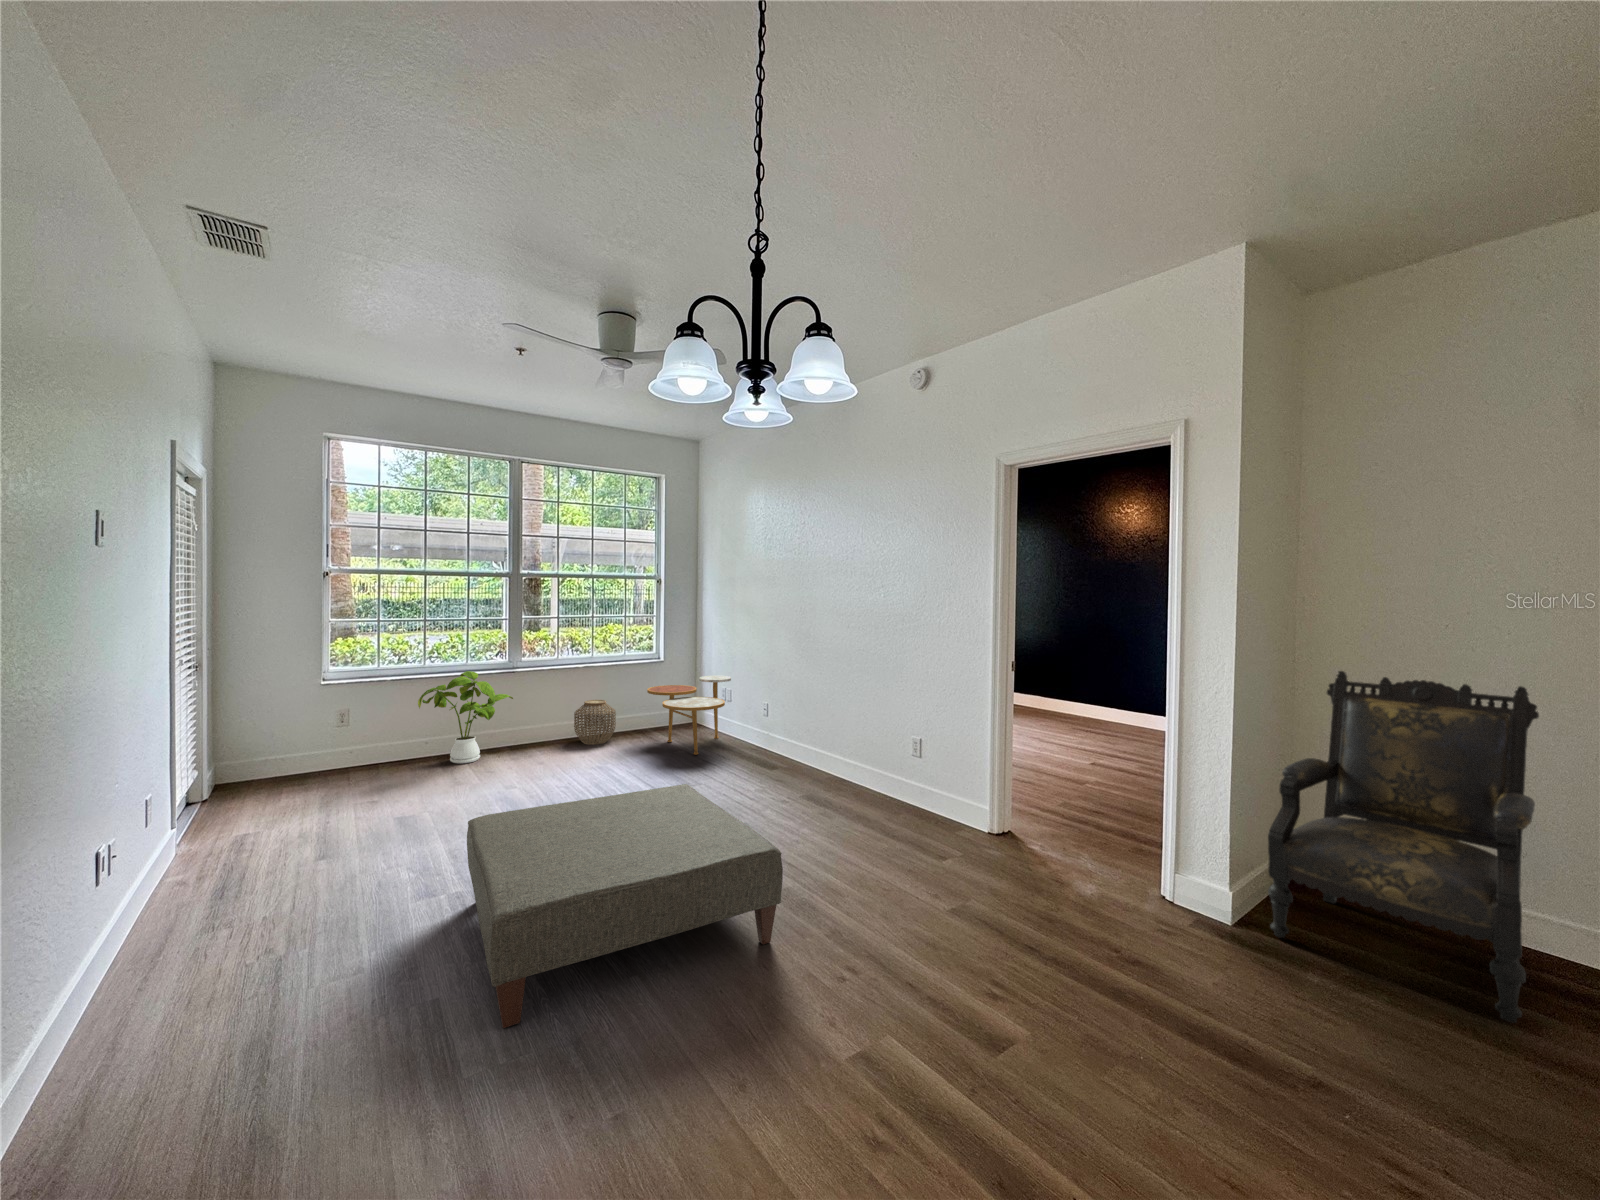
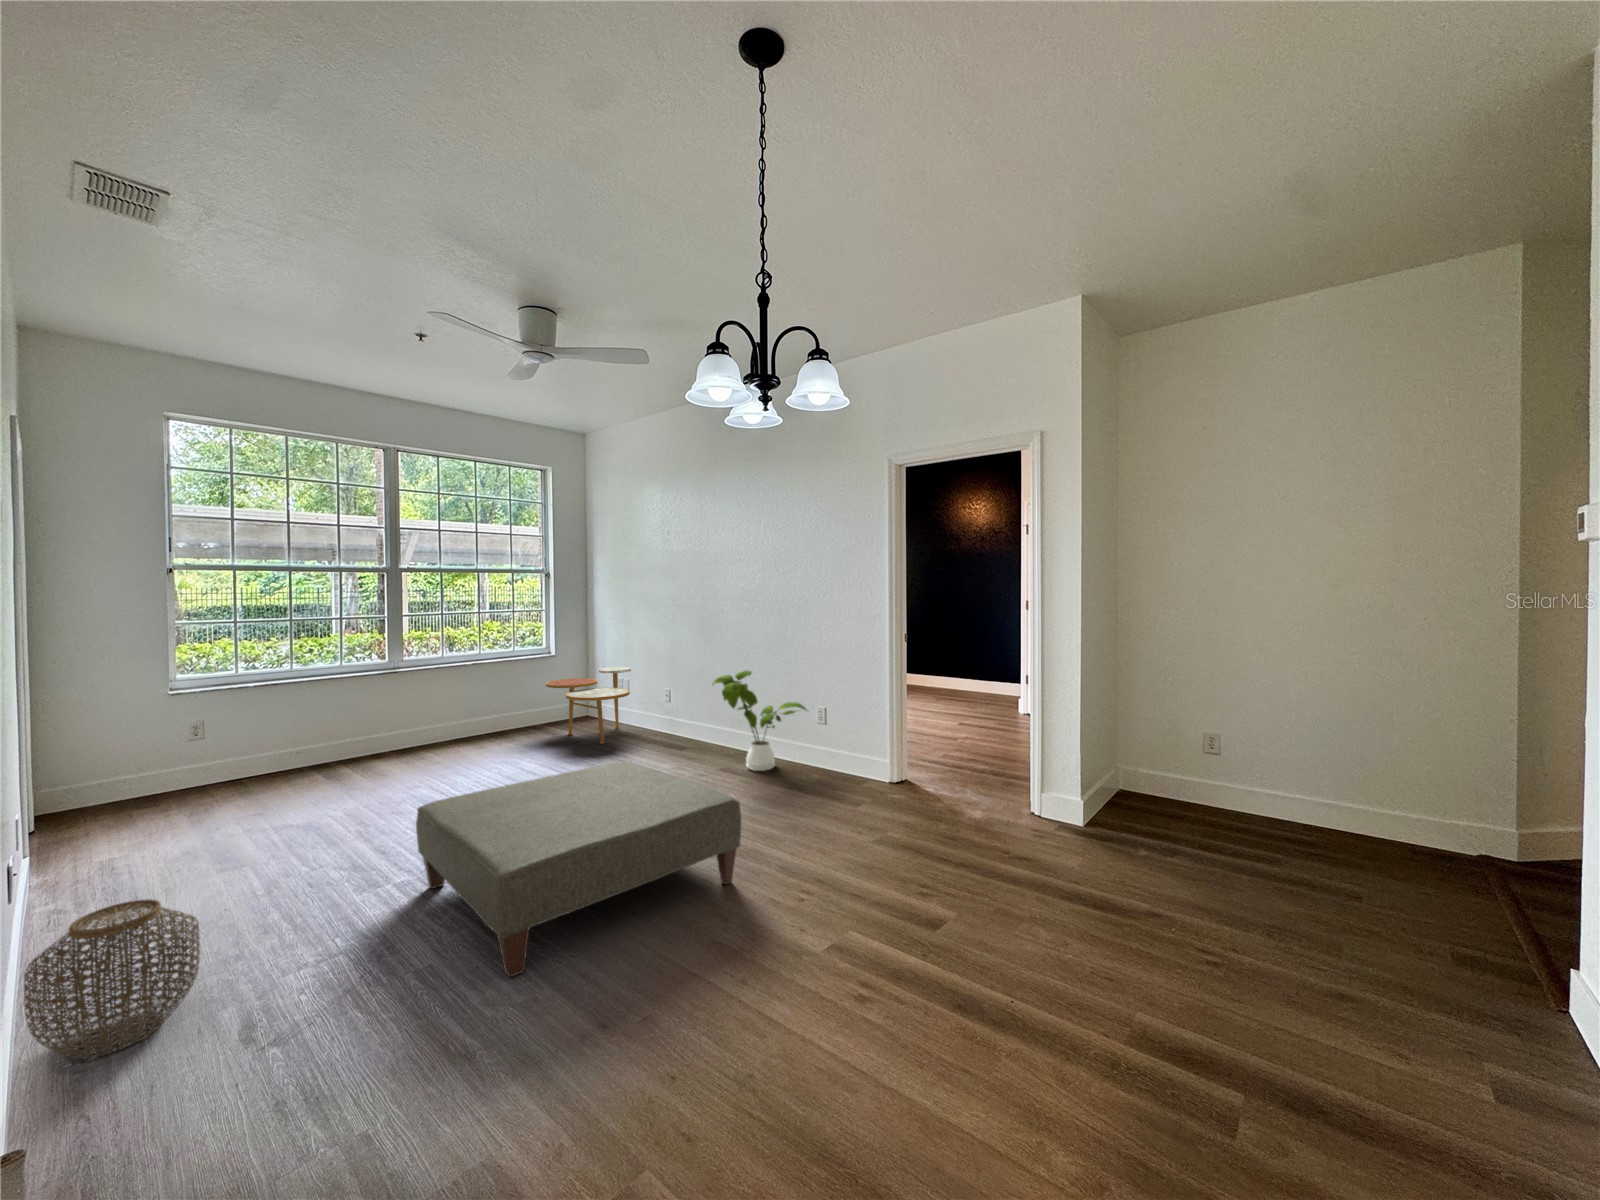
house plant: present [418,671,513,763] -> present [713,670,807,771]
armchair: present [1268,671,1539,1023] -> none [1106,628,1269,861]
woven basket: present [574,700,616,745] -> present [24,899,200,1059]

